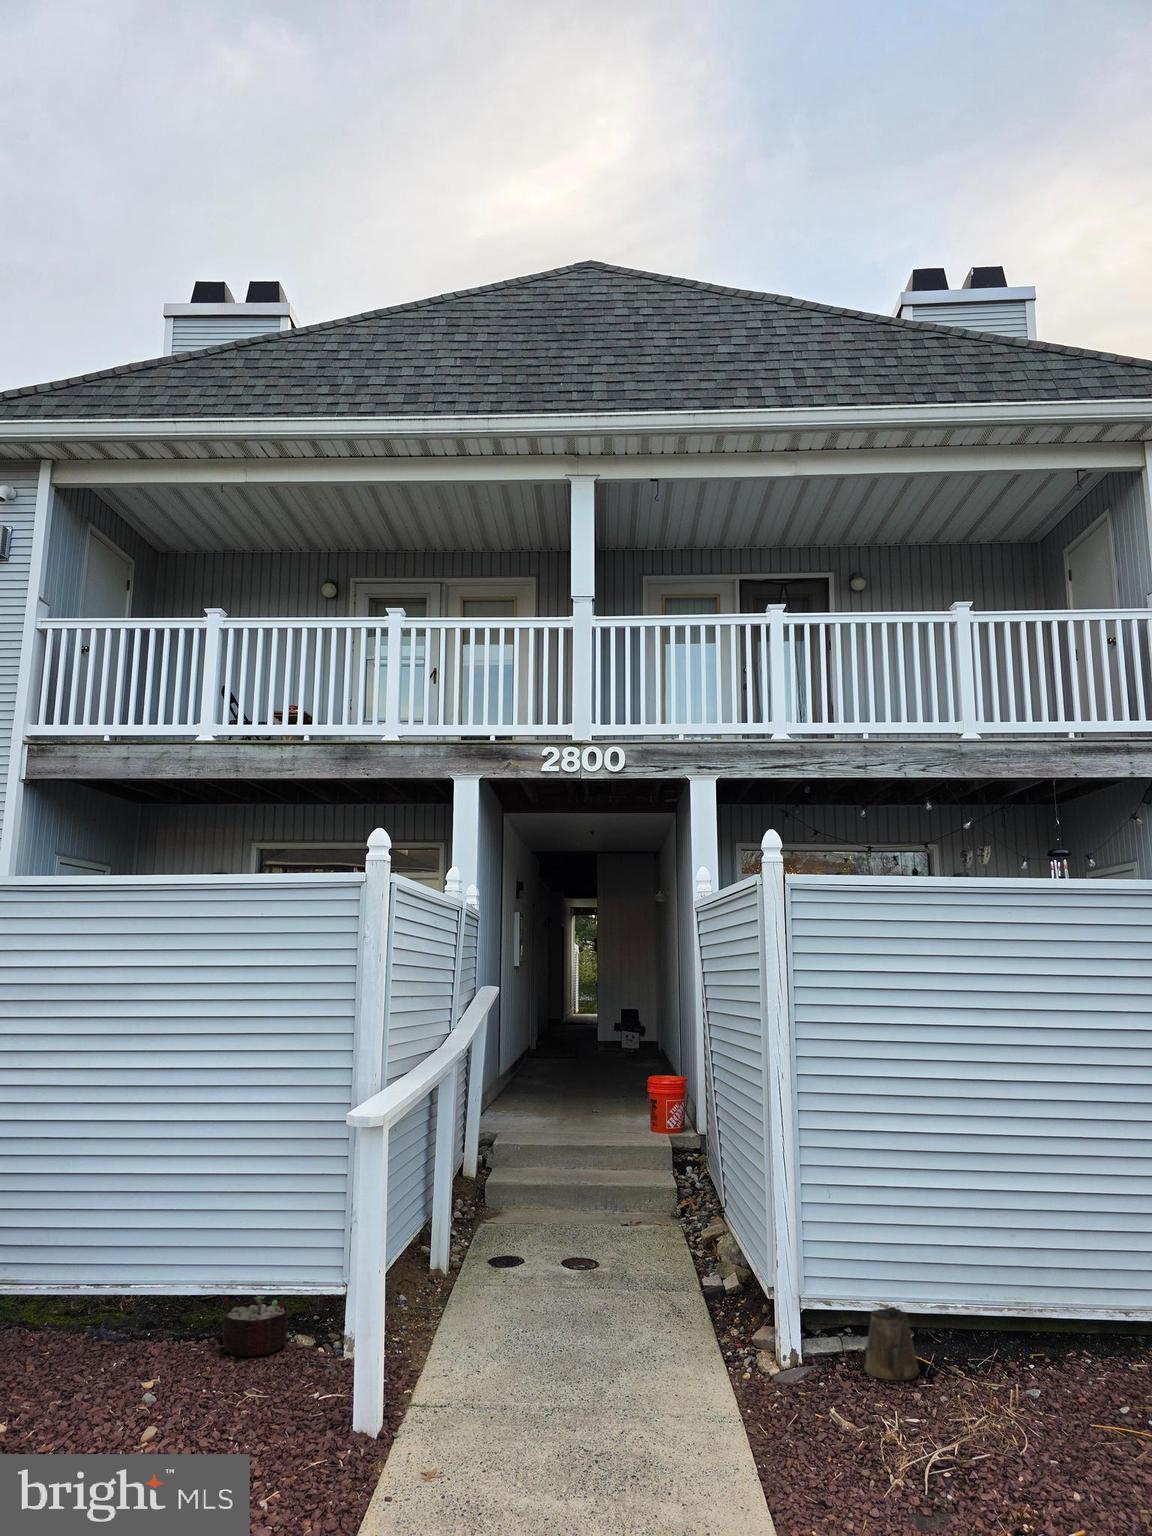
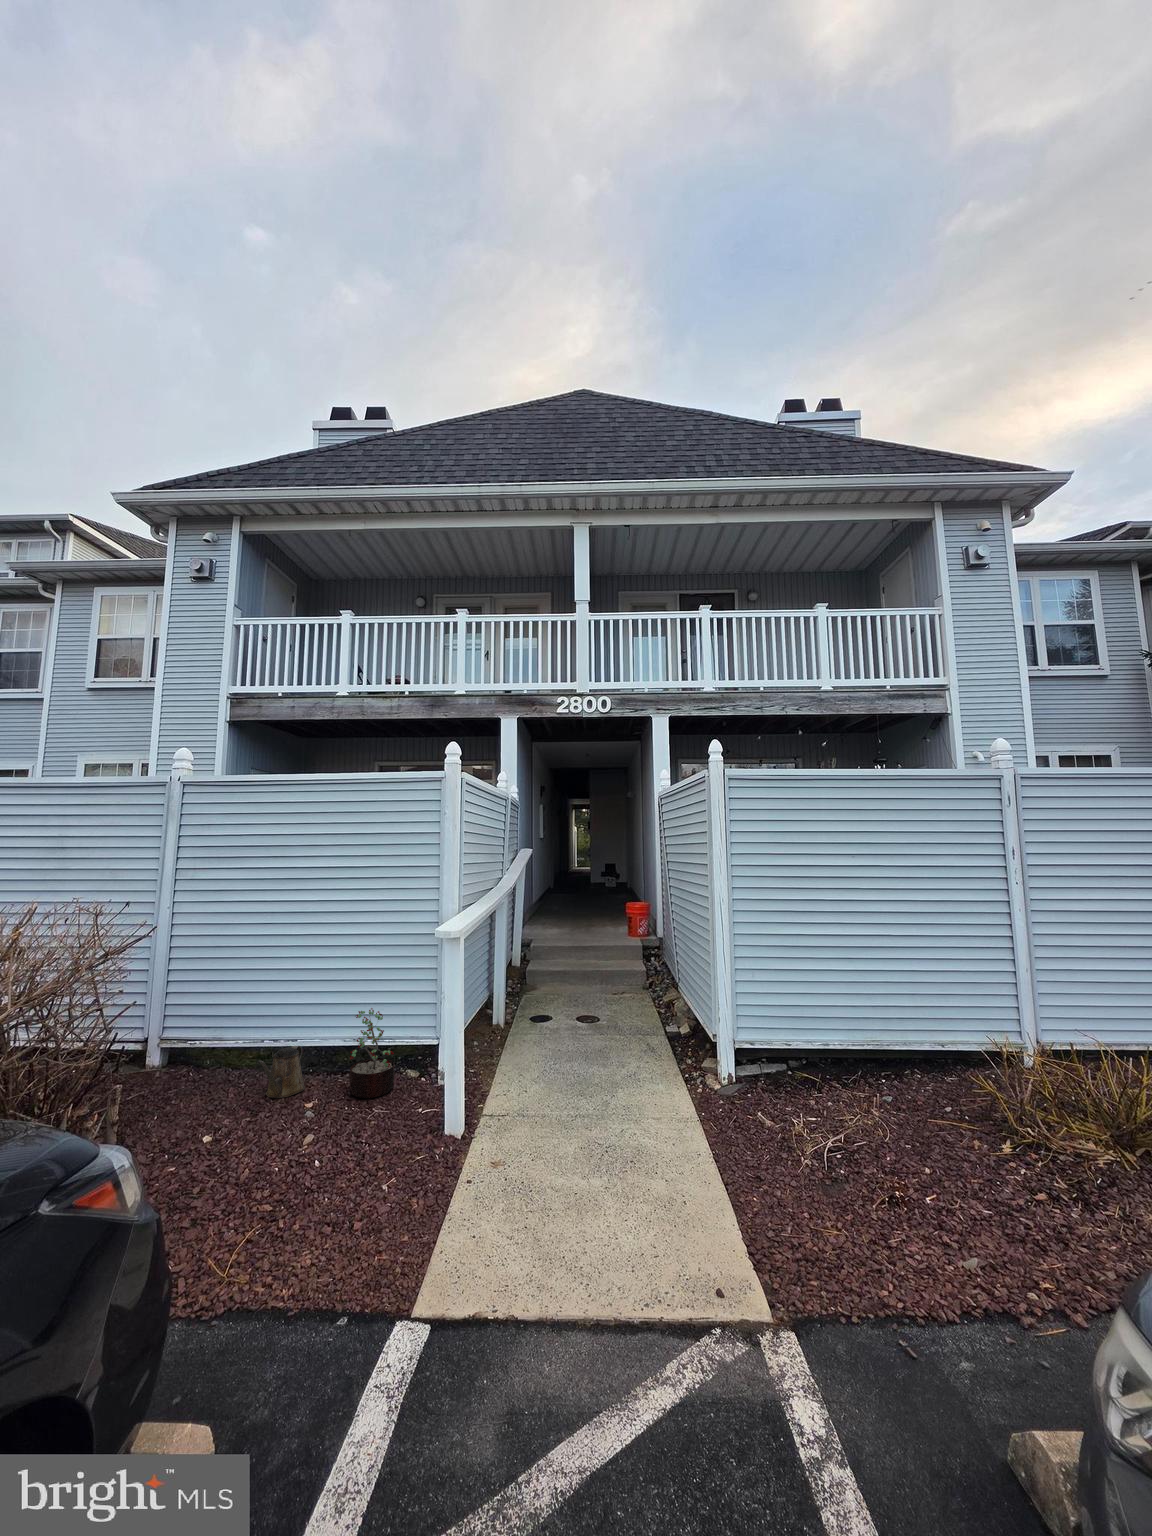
watering can: present [864,1307,920,1381] -> present [258,1046,305,1098]

